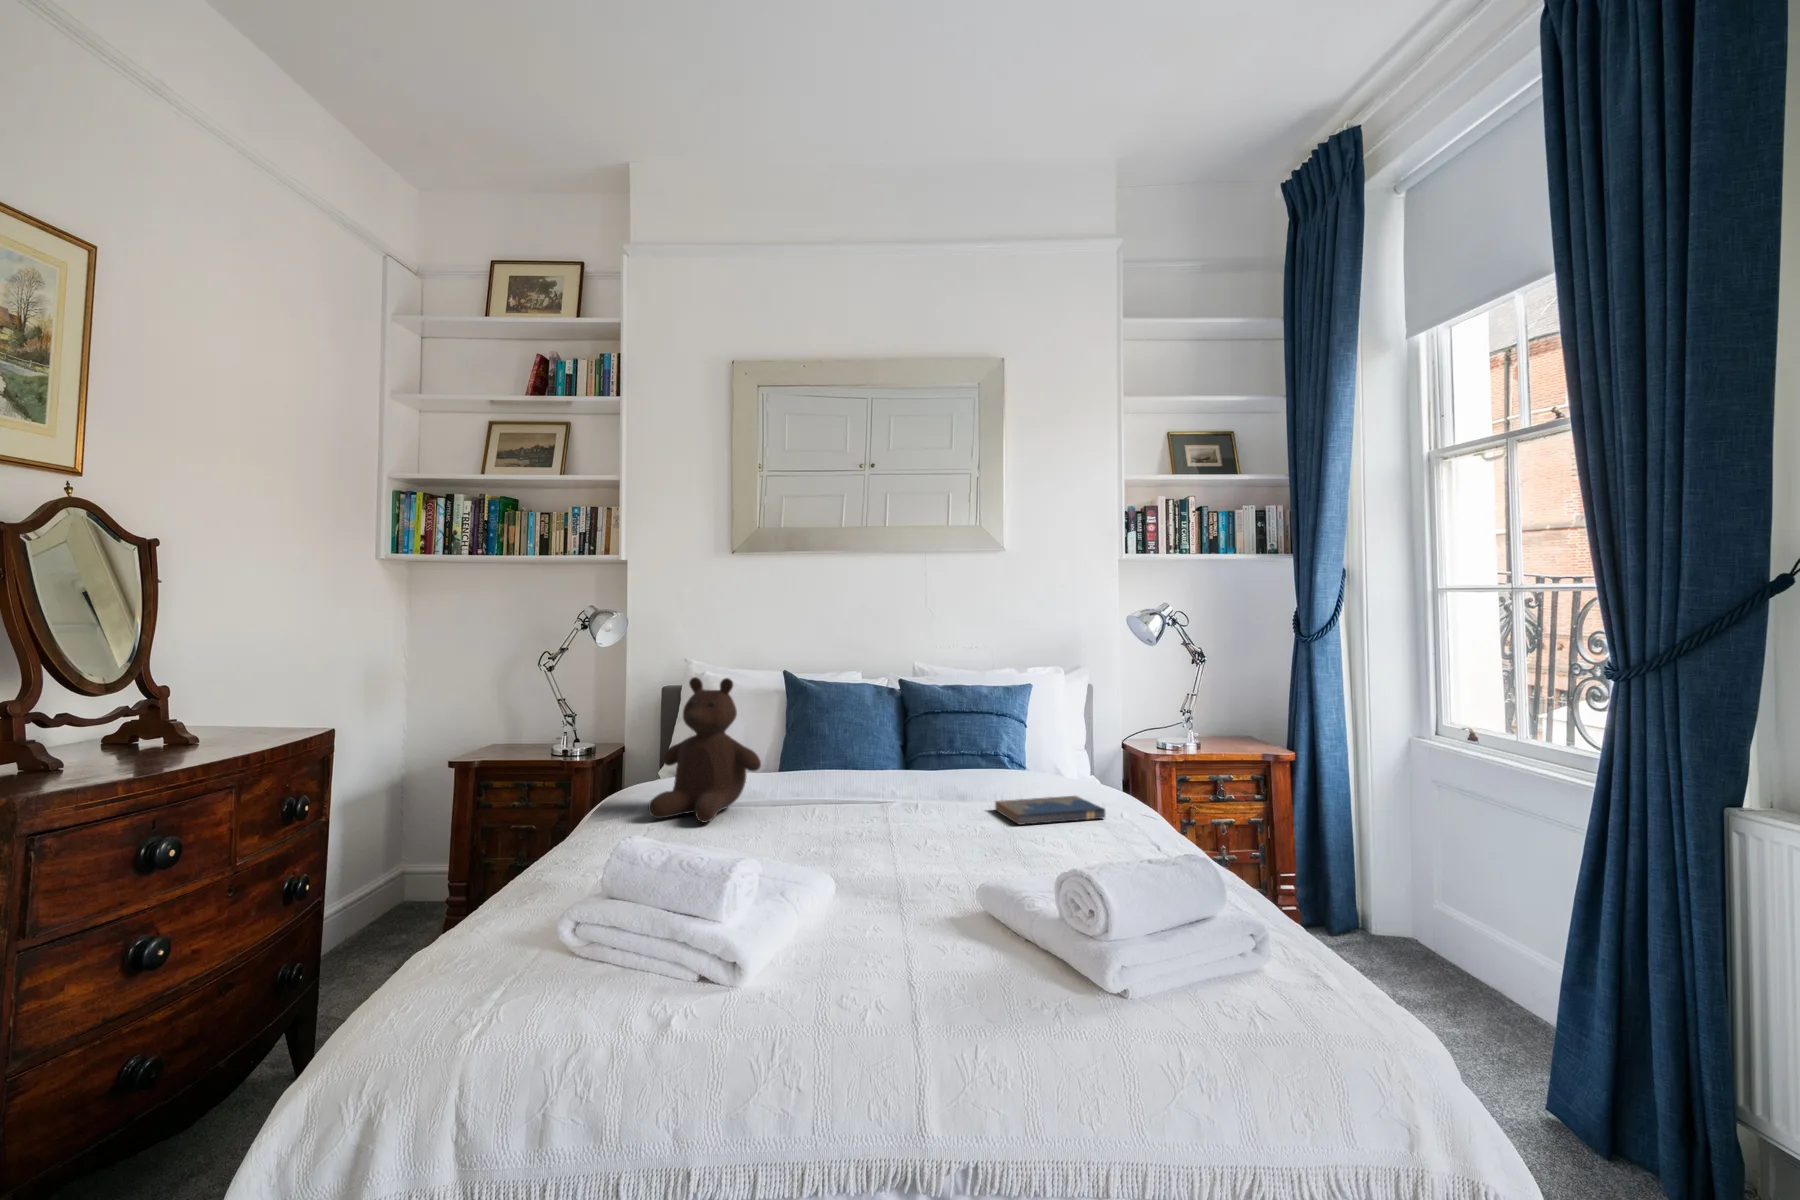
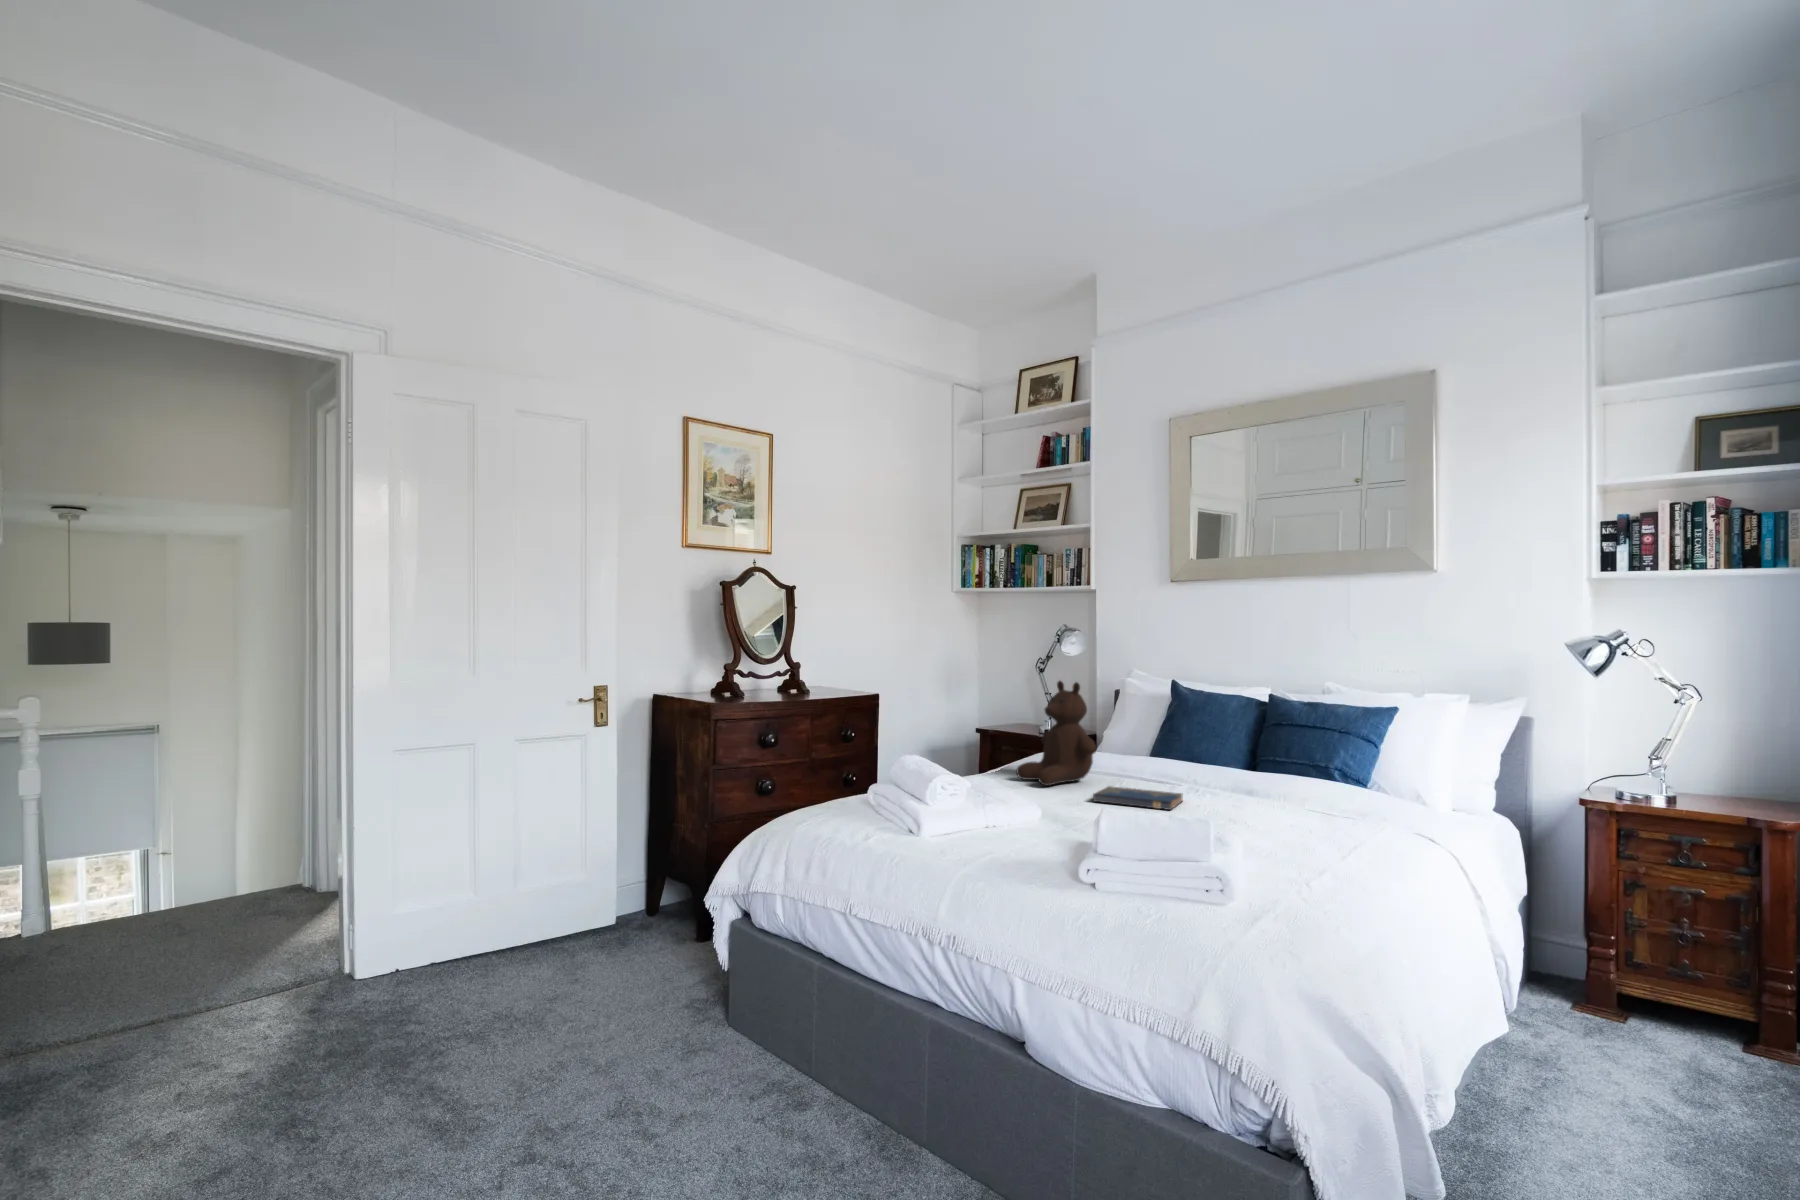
hardcover book: present [995,796,1105,825] -> present [1093,786,1183,810]

